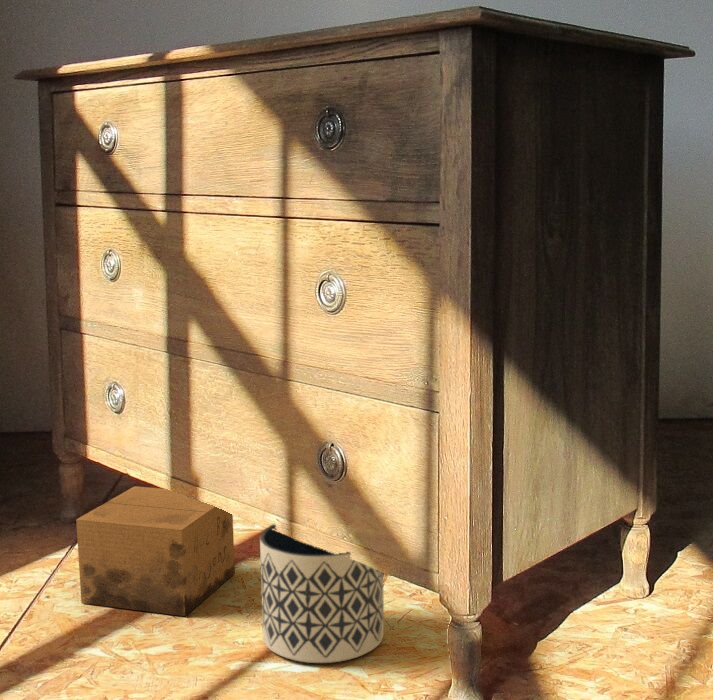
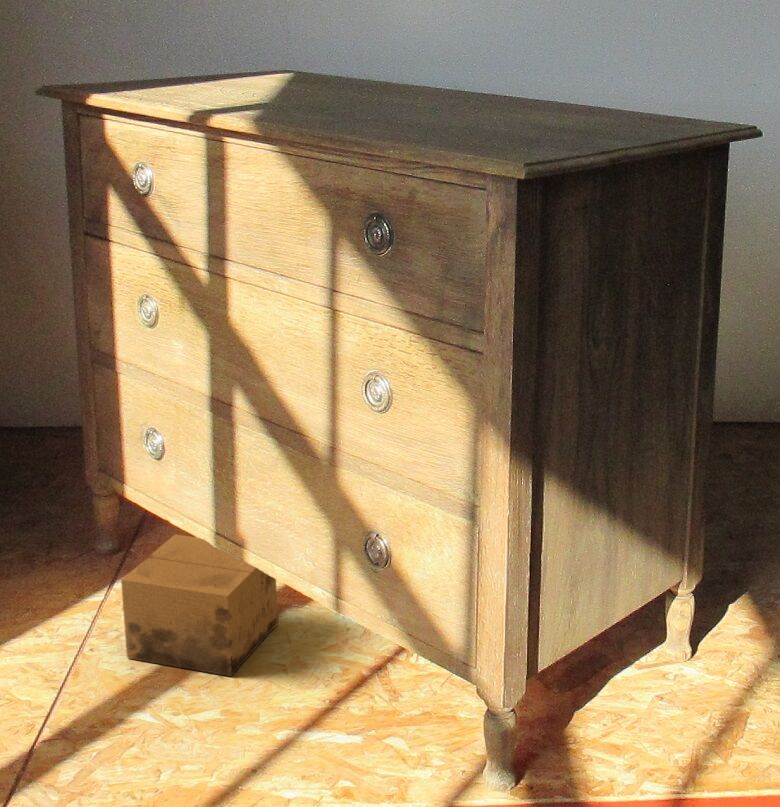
planter: present [260,523,384,663] -> none [306,584,426,734]

